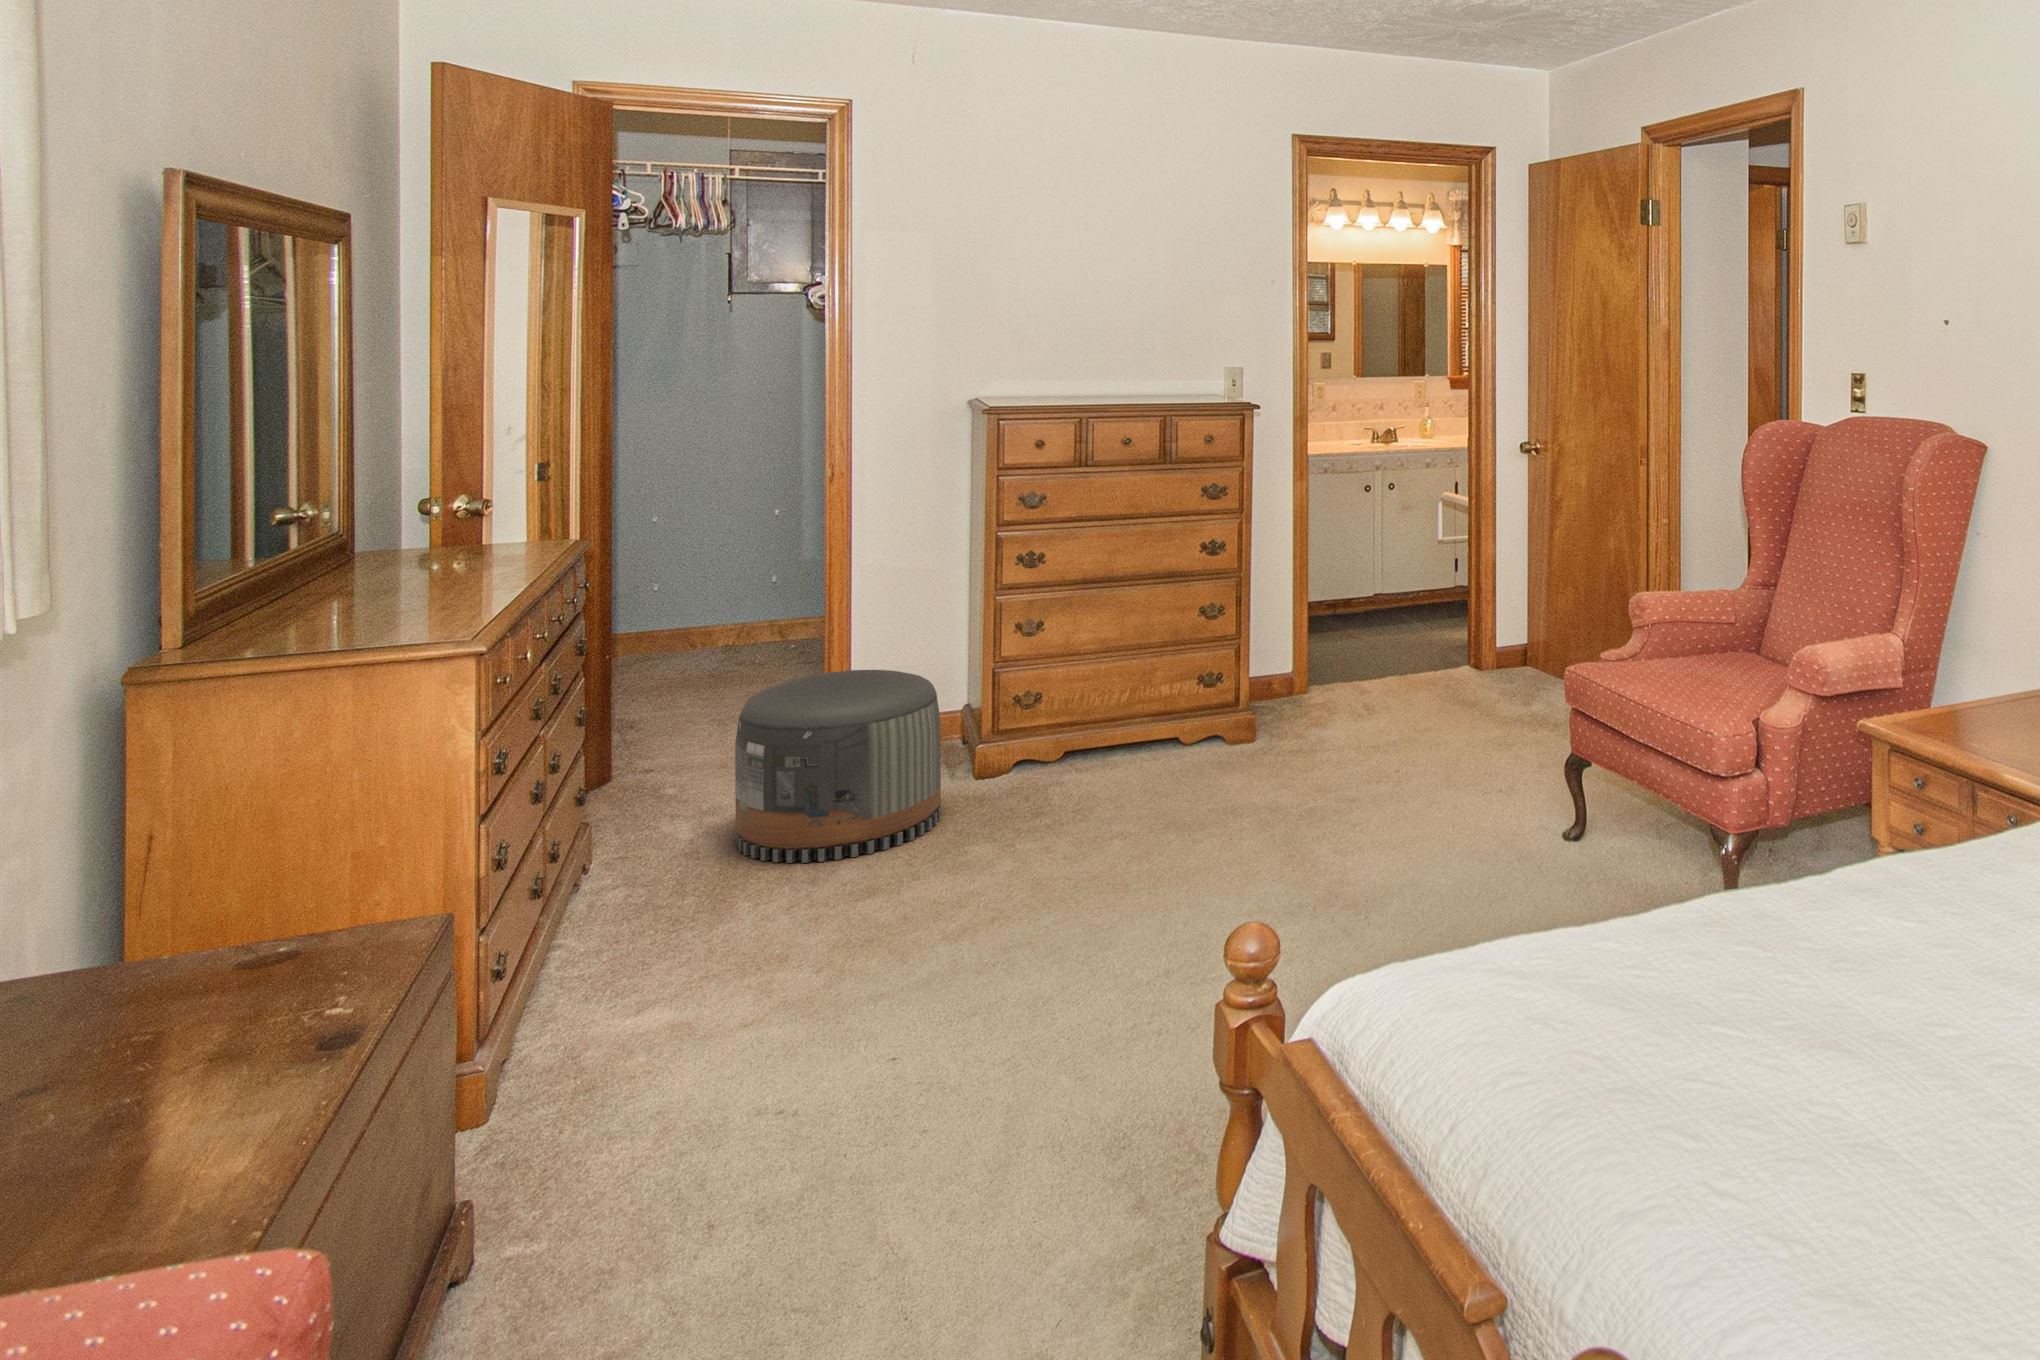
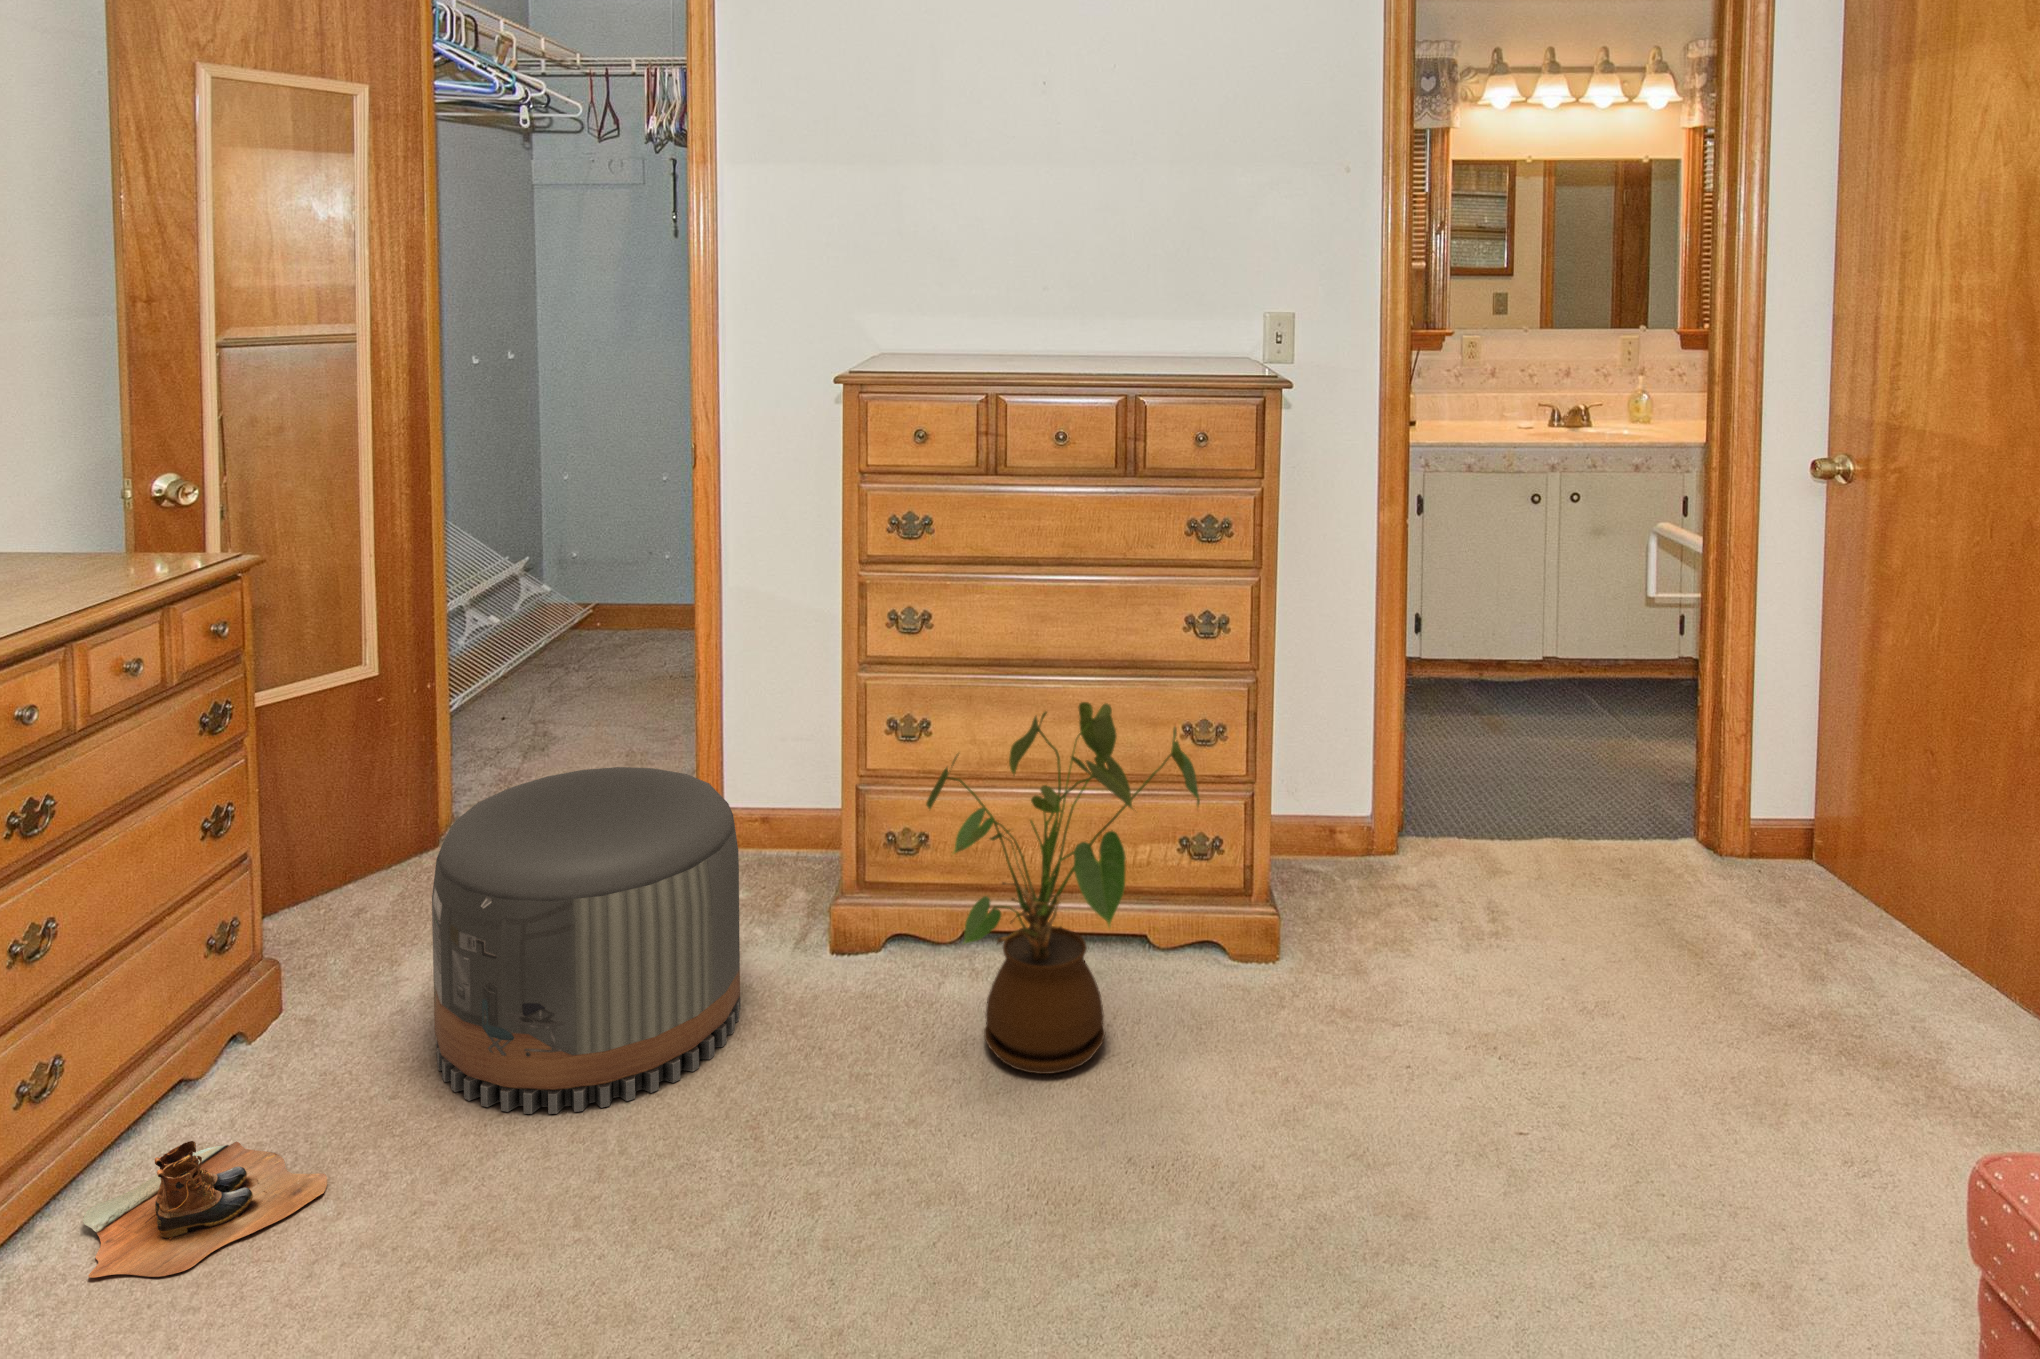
house plant: none [1067,594,1223,797] -> present [926,702,1200,1074]
boots: none [585,880,739,948] -> present [83,1141,327,1278]

